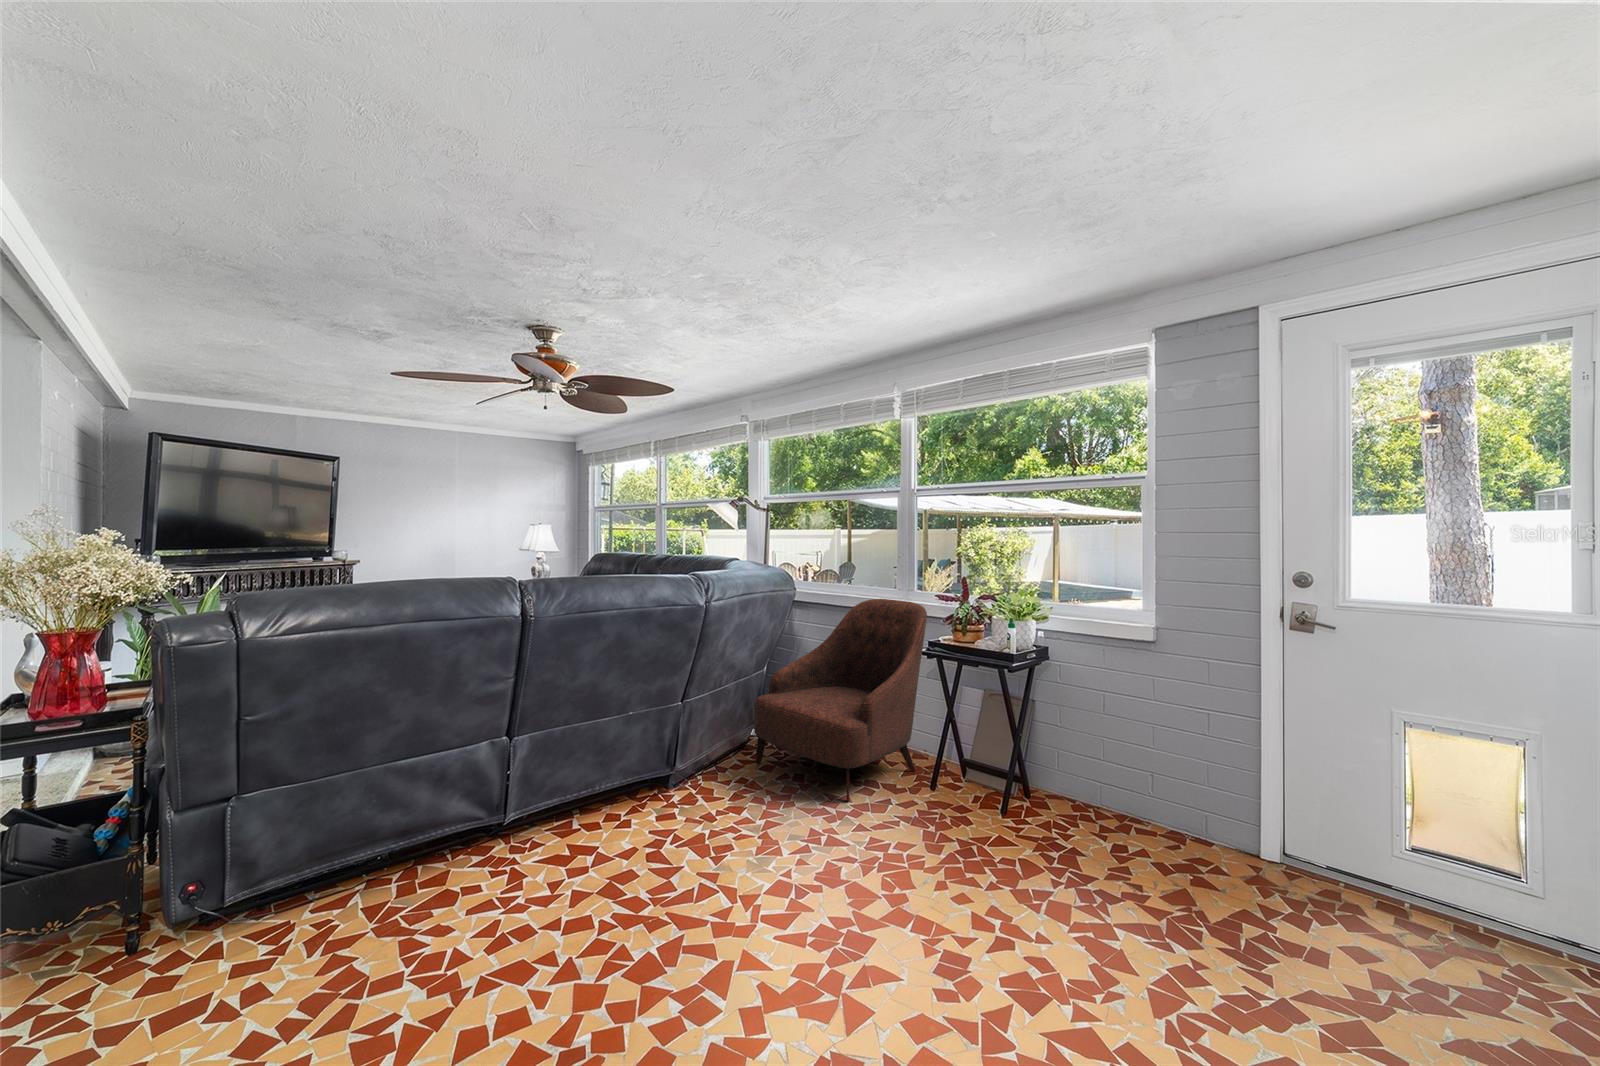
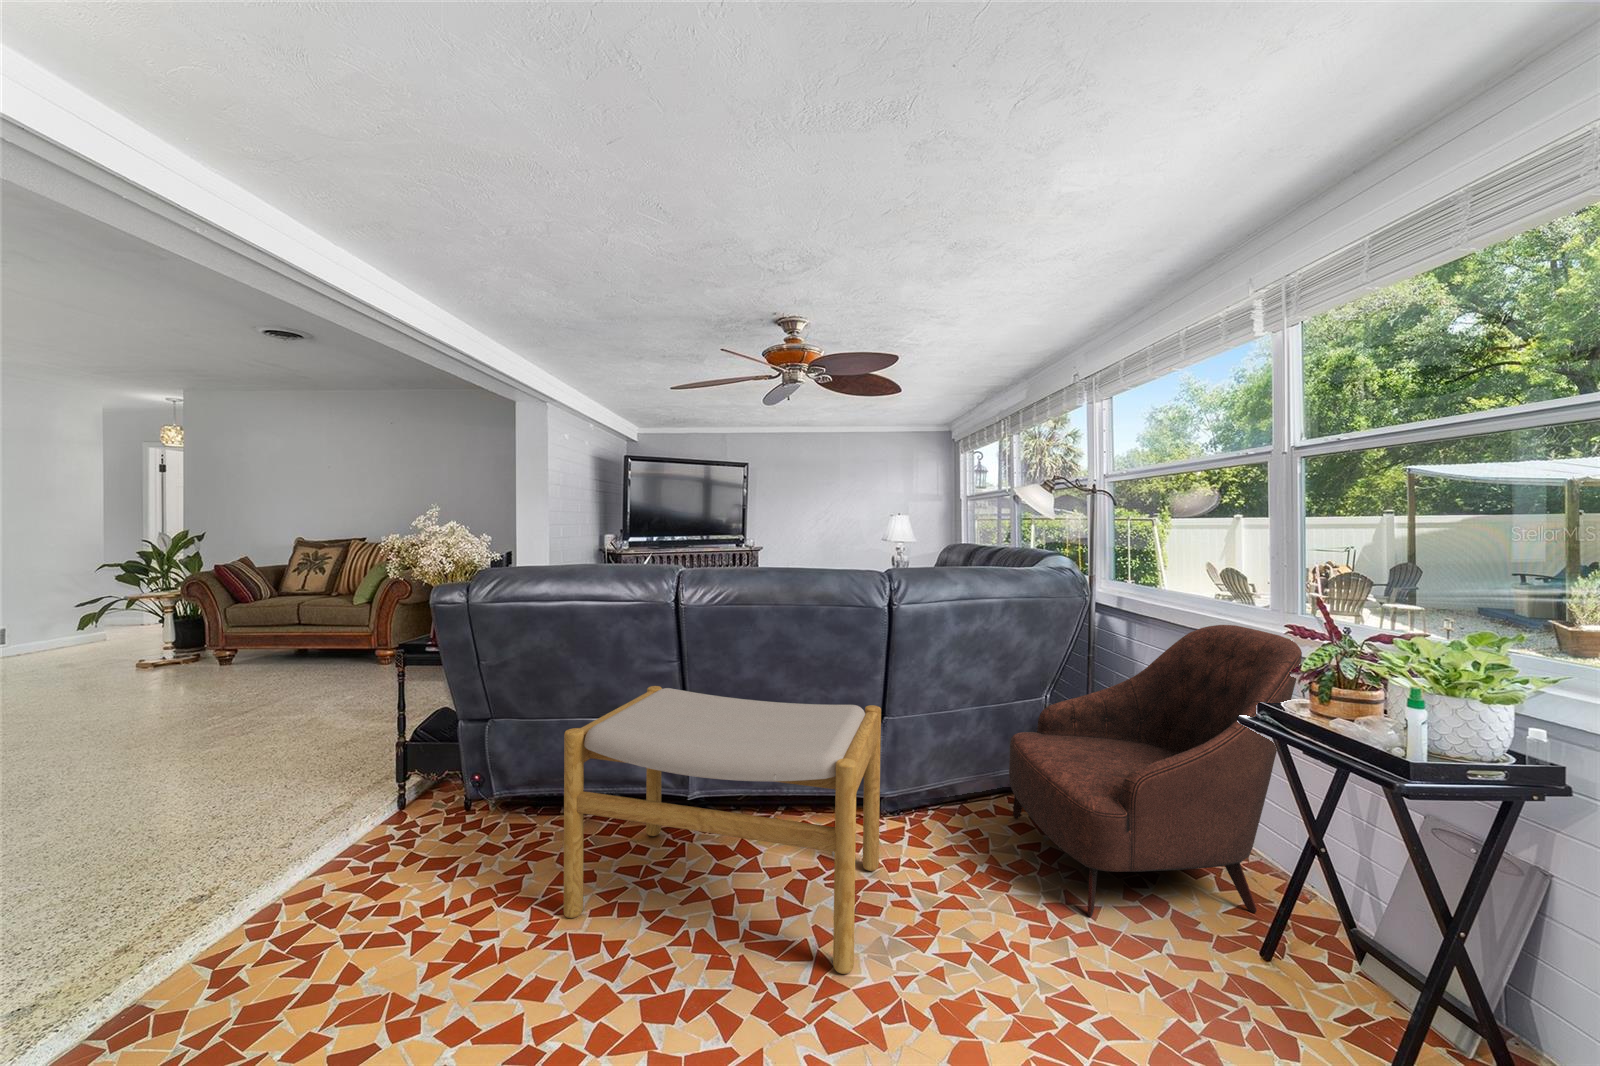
footstool: none [460,688,755,964] -> present [564,686,881,974]

